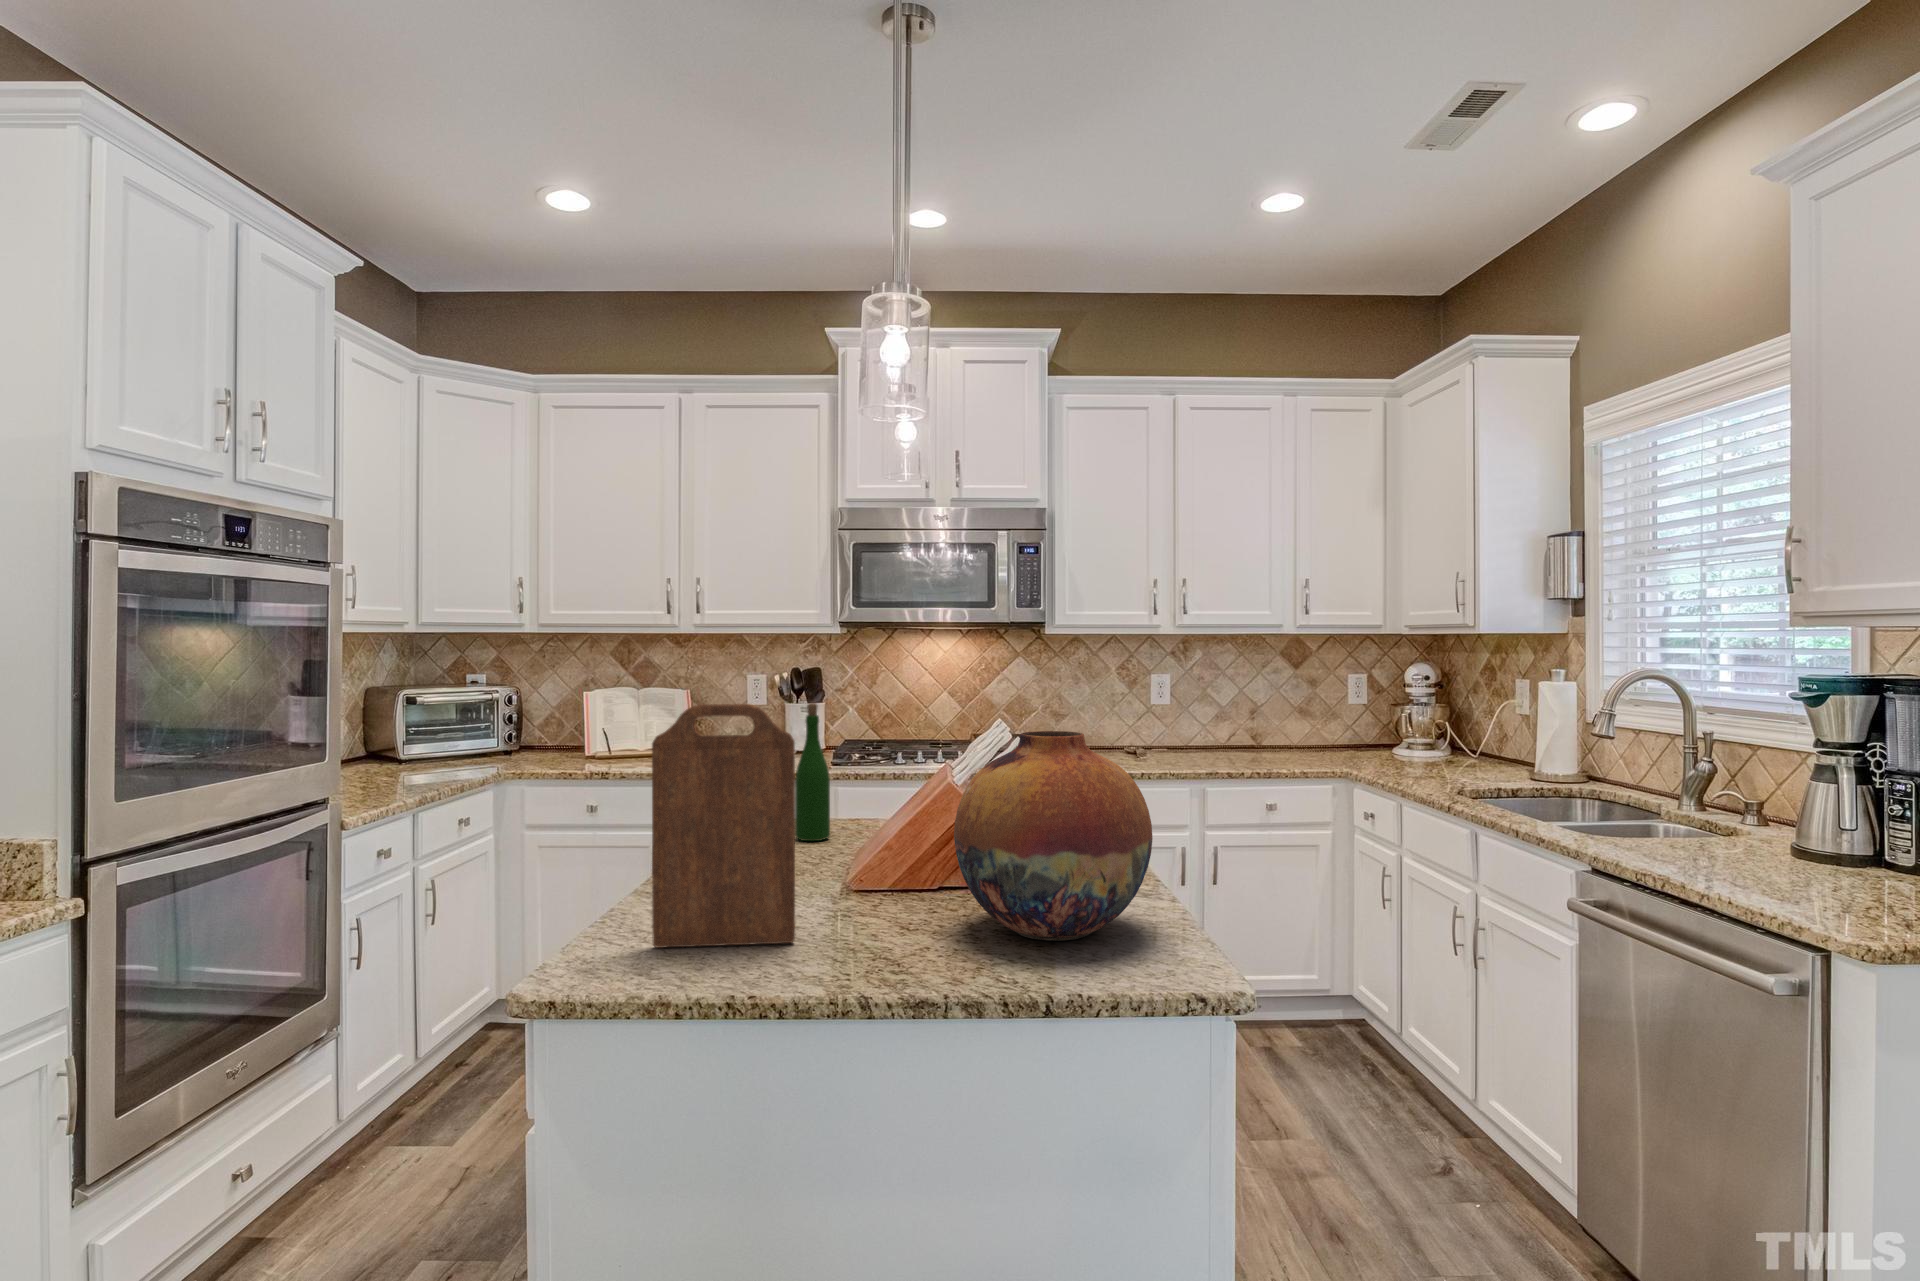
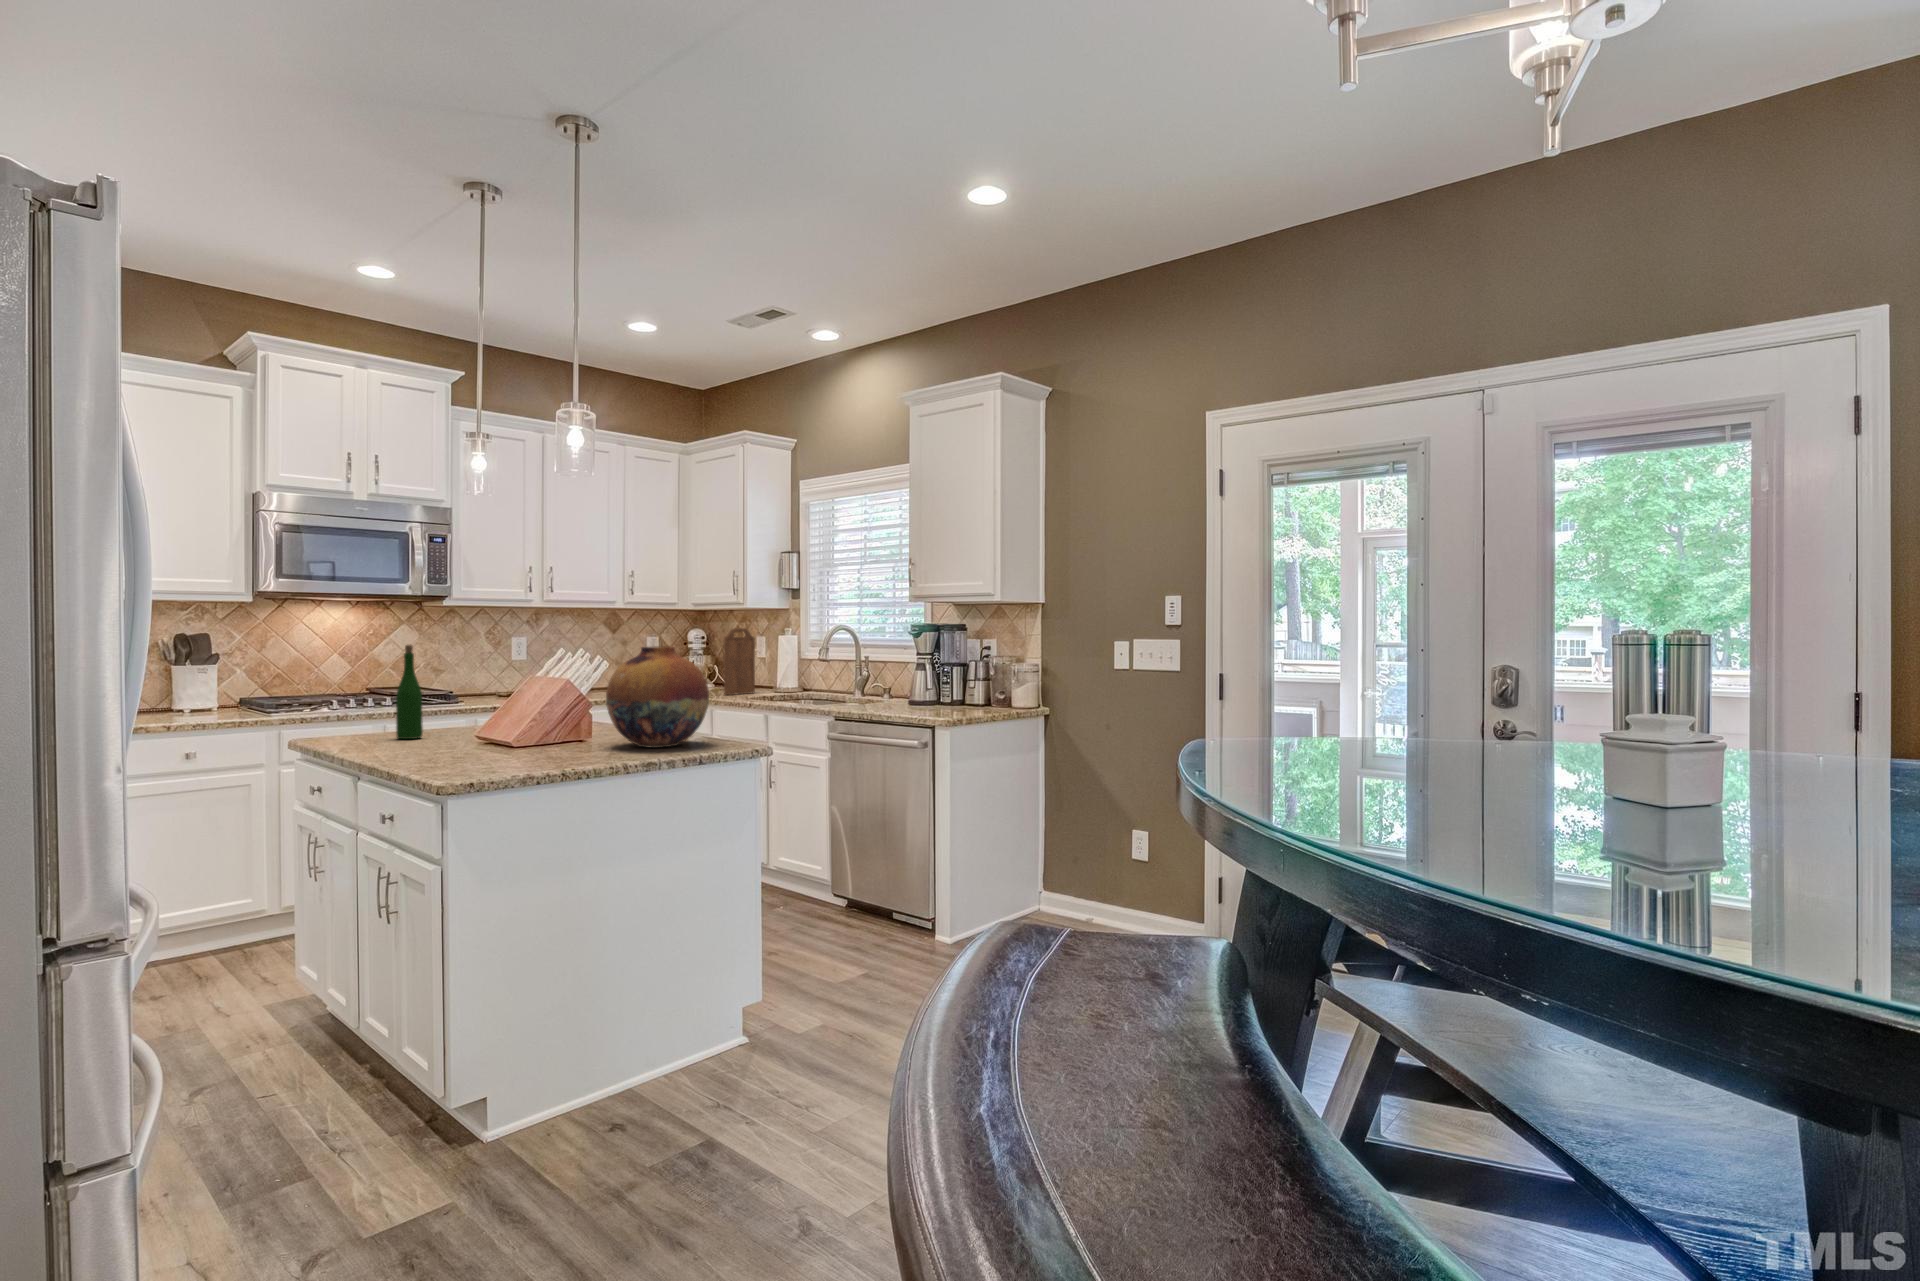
cutting board: present [652,704,795,948] -> present [724,628,755,695]

